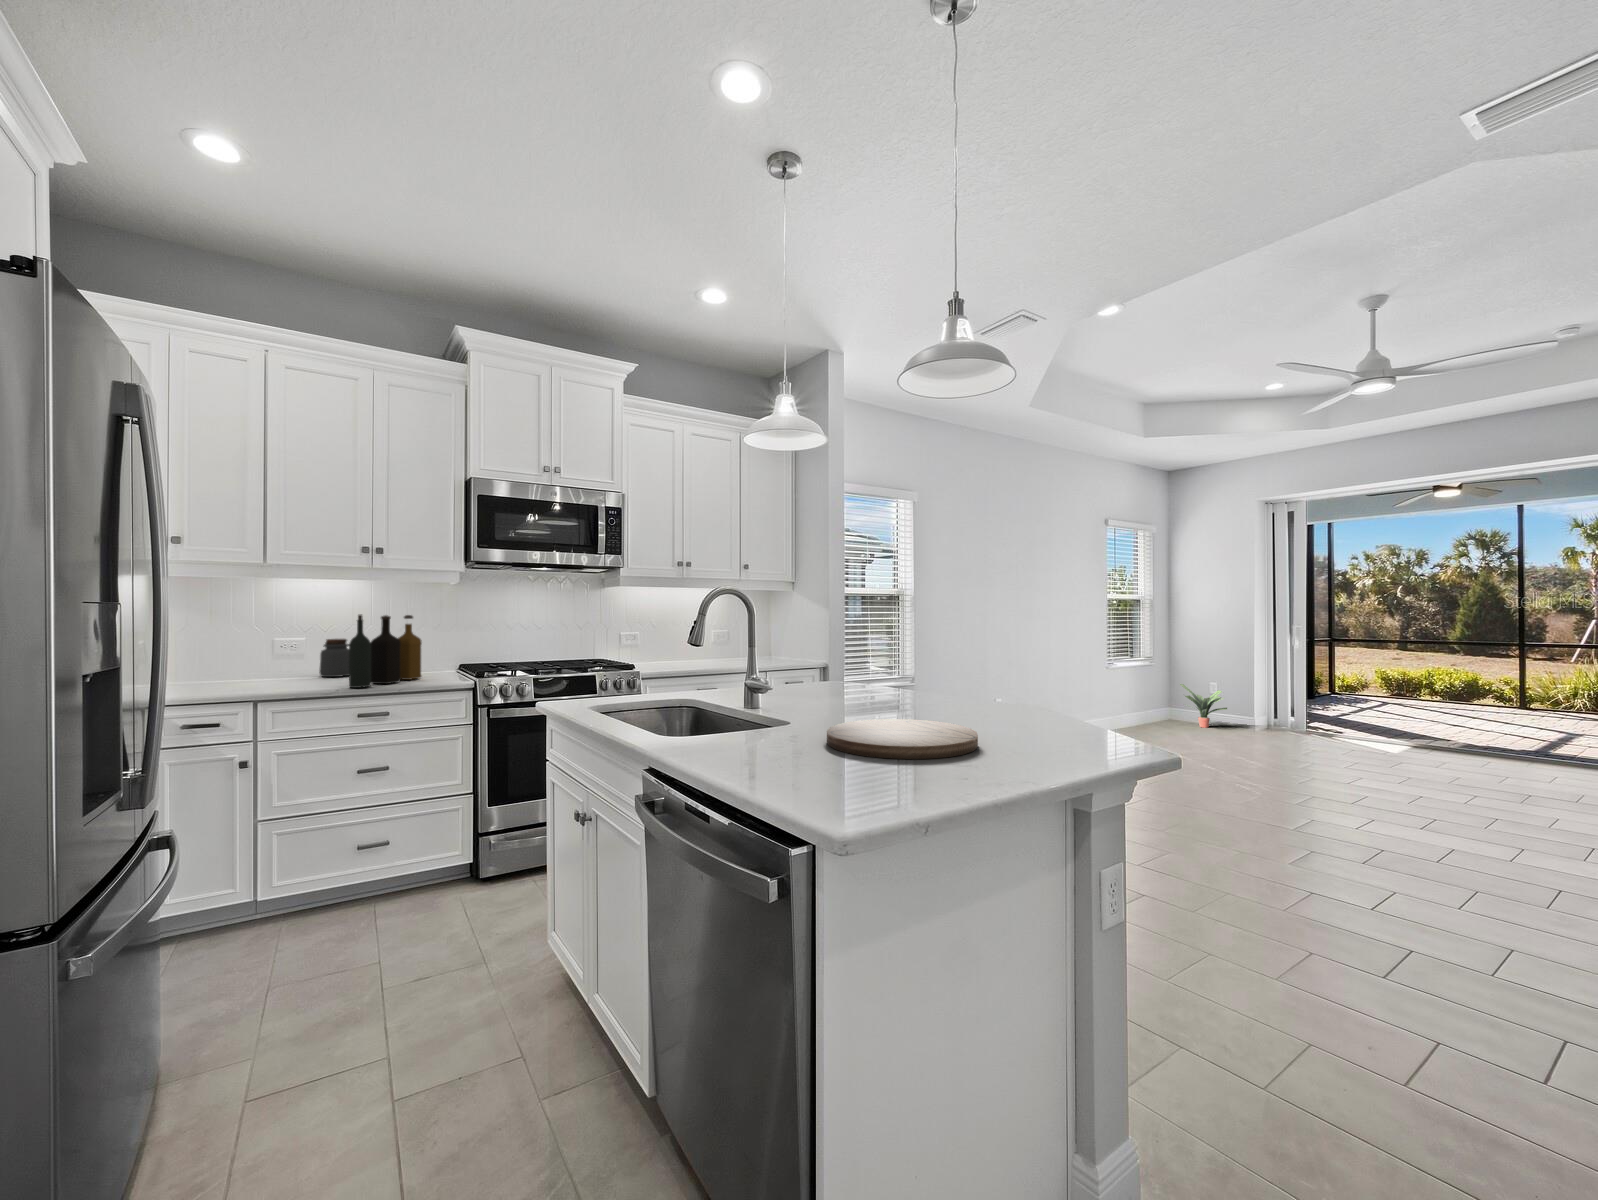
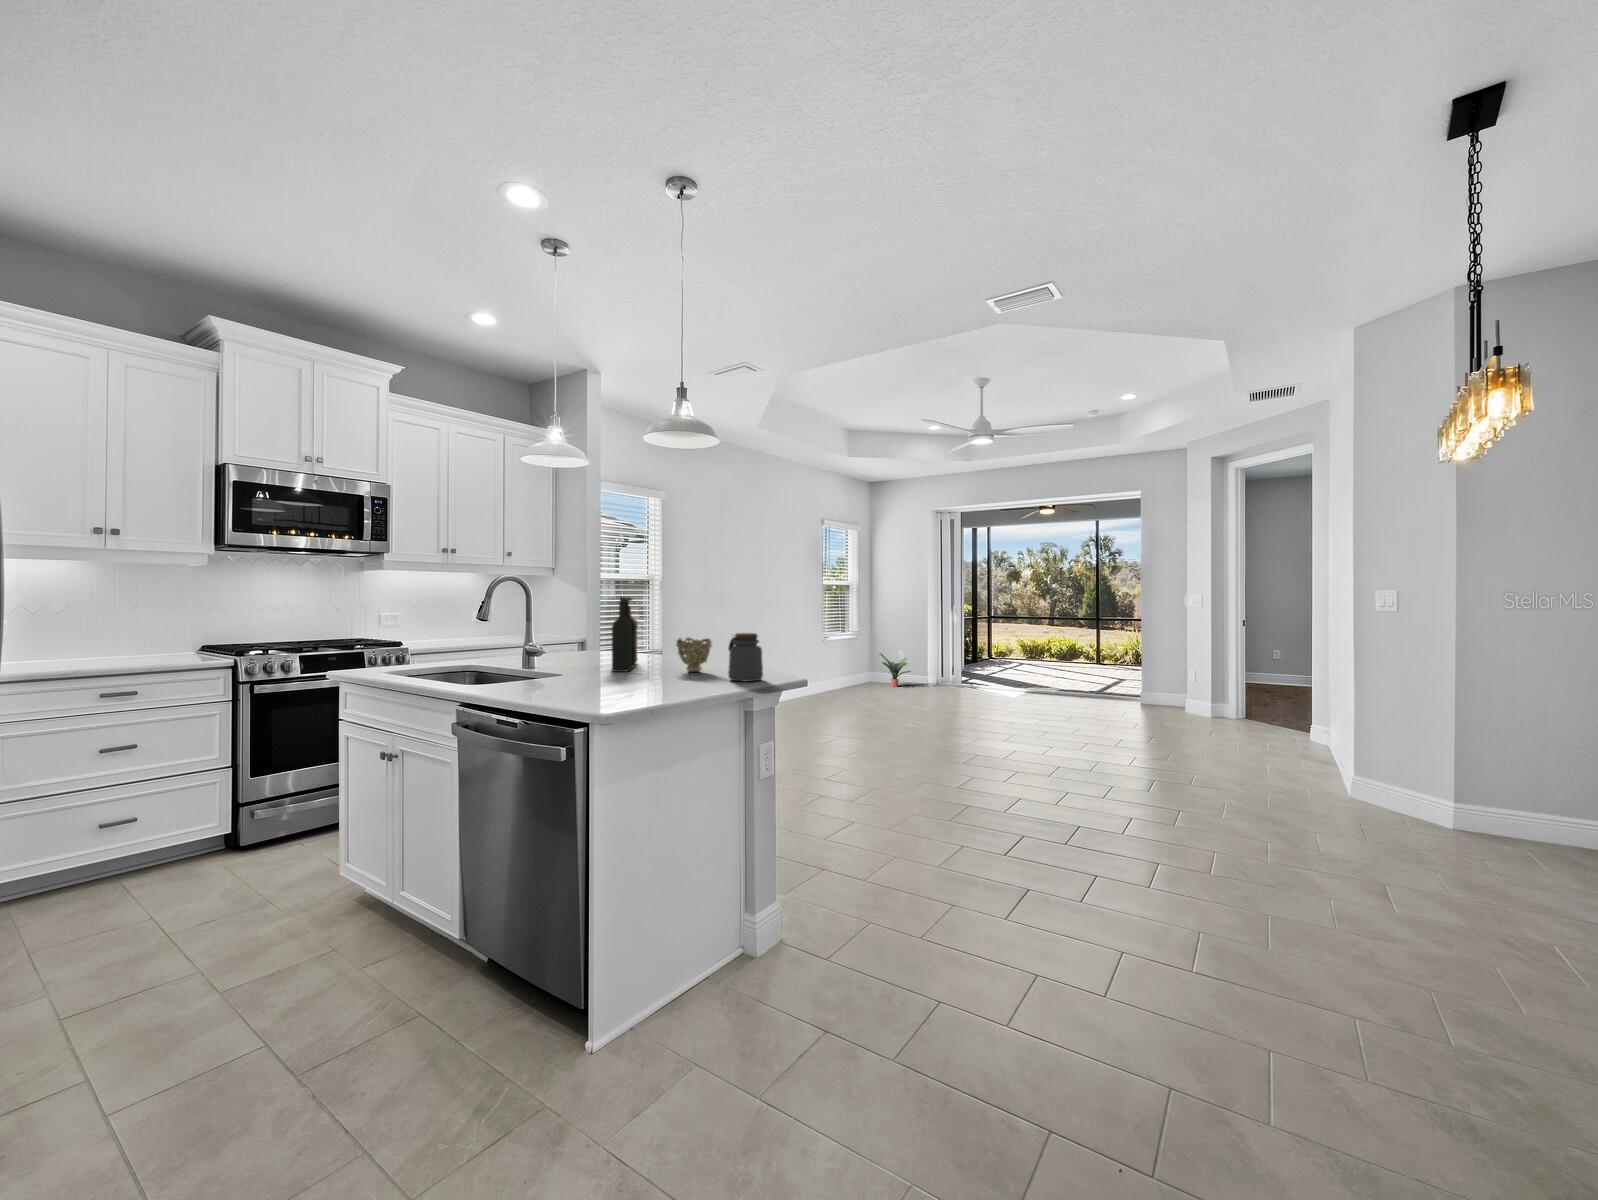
bottle: present [349,614,422,688] -> present [612,597,638,672]
jar: present [319,639,349,677] -> present [728,633,763,682]
decorative bowl: none [952,669,1007,721] -> present [676,638,712,672]
cutting board: present [827,719,978,759] -> none [586,671,686,692]

